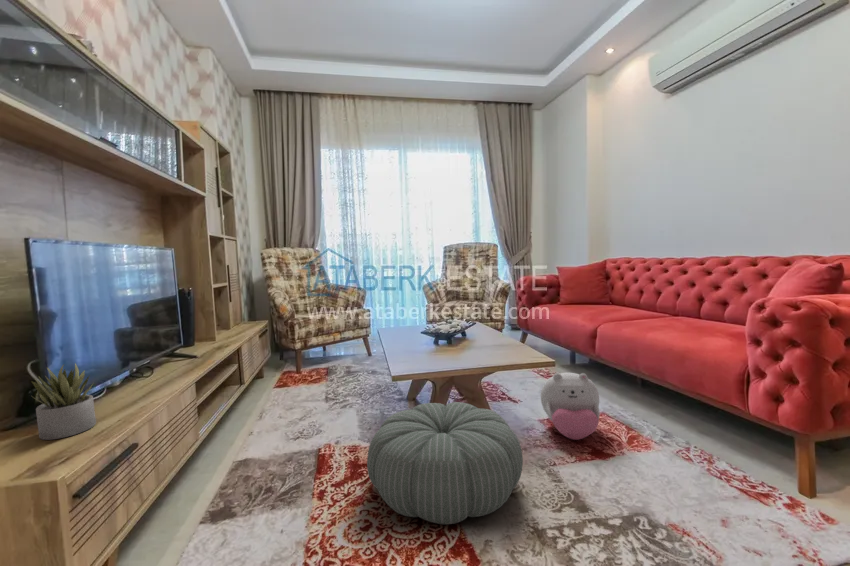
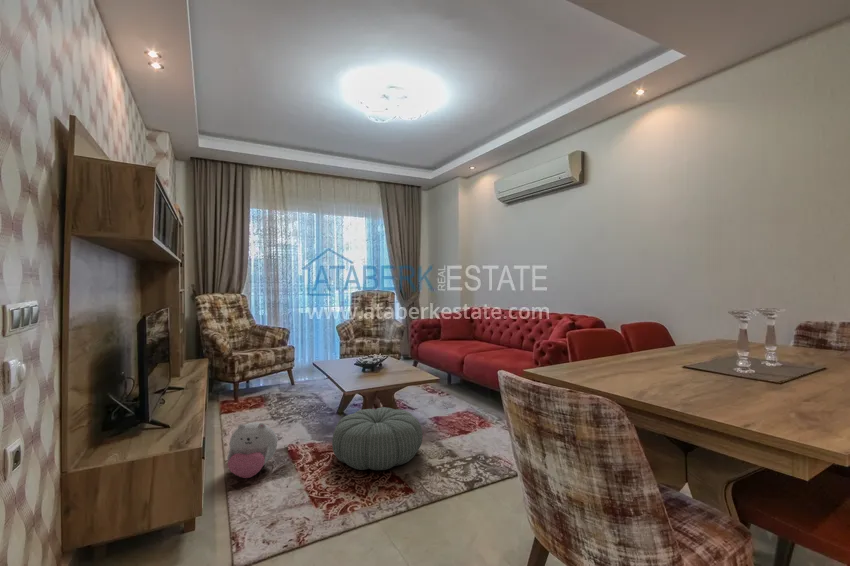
succulent plant: present [32,364,96,440] -> none [144,390,182,436]
plush toy: present [541,373,600,440] -> present [227,422,277,478]

